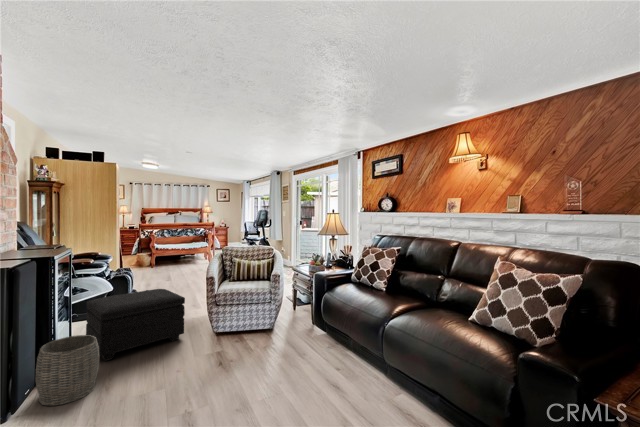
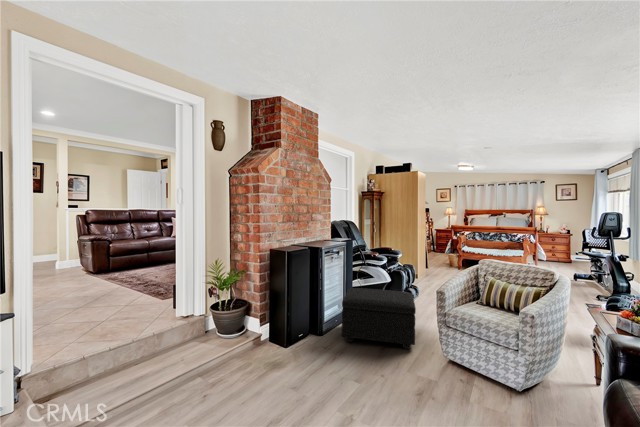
woven basket: present [36,335,99,406] -> none [291,312,328,363]

